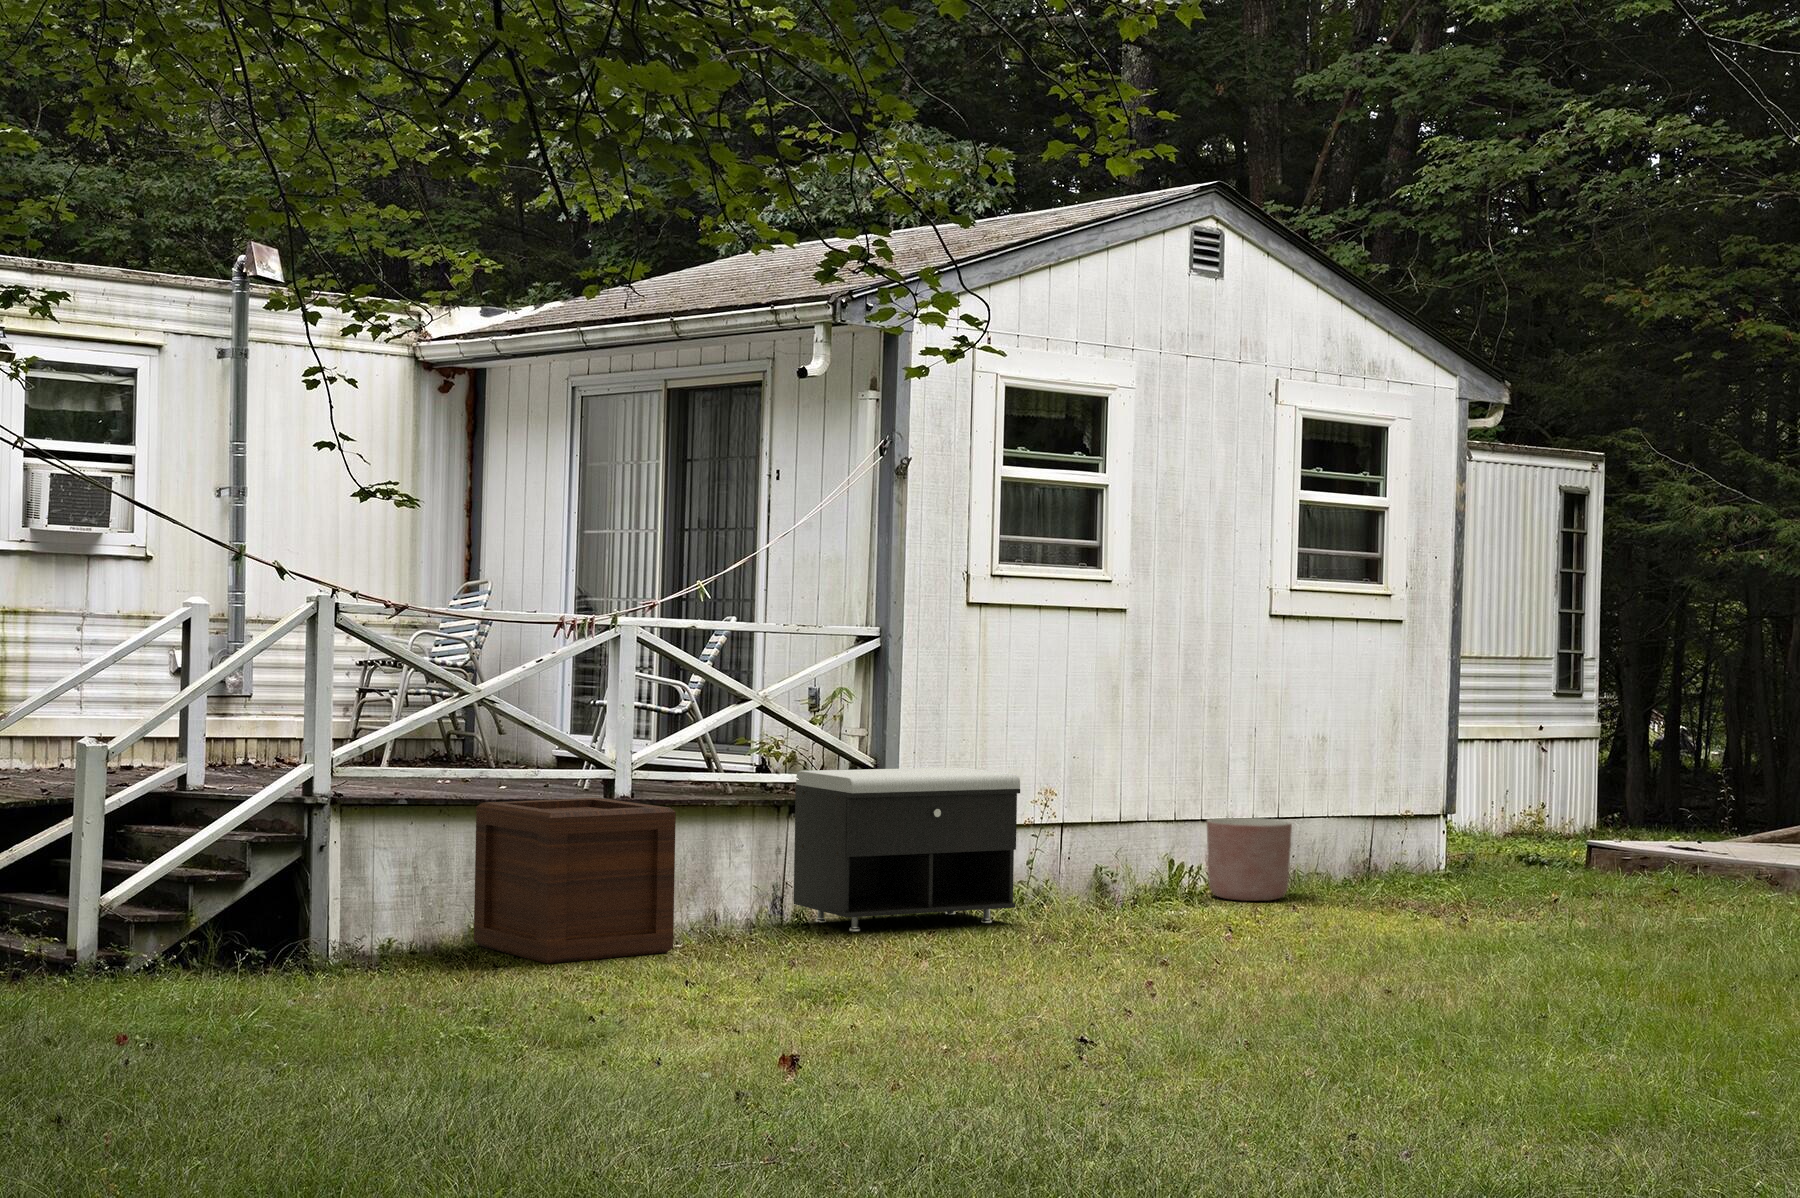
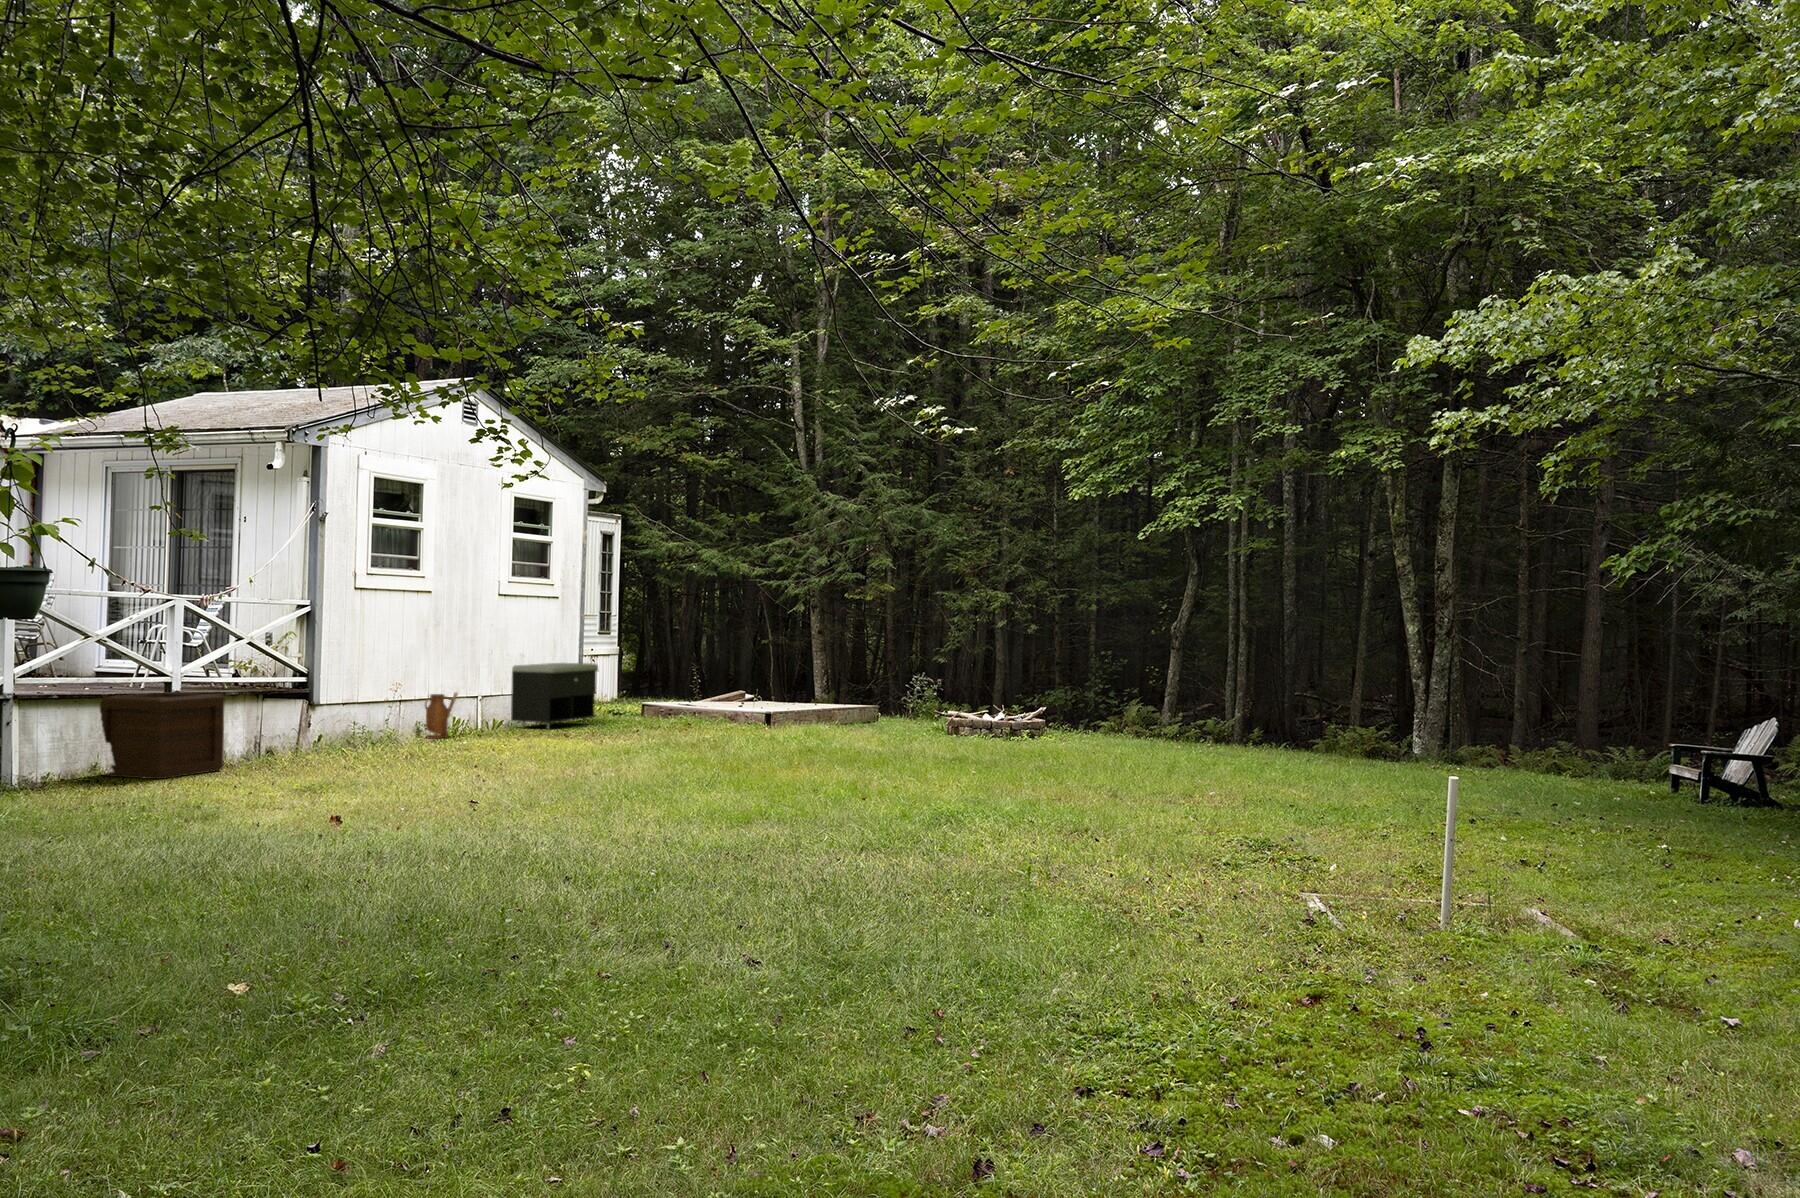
storage bench: present [794,767,1020,932] -> present [511,663,598,729]
watering can: none [1107,812,1178,905] -> present [425,693,458,739]
planter: present [1207,818,1292,901] -> none [470,694,514,734]

